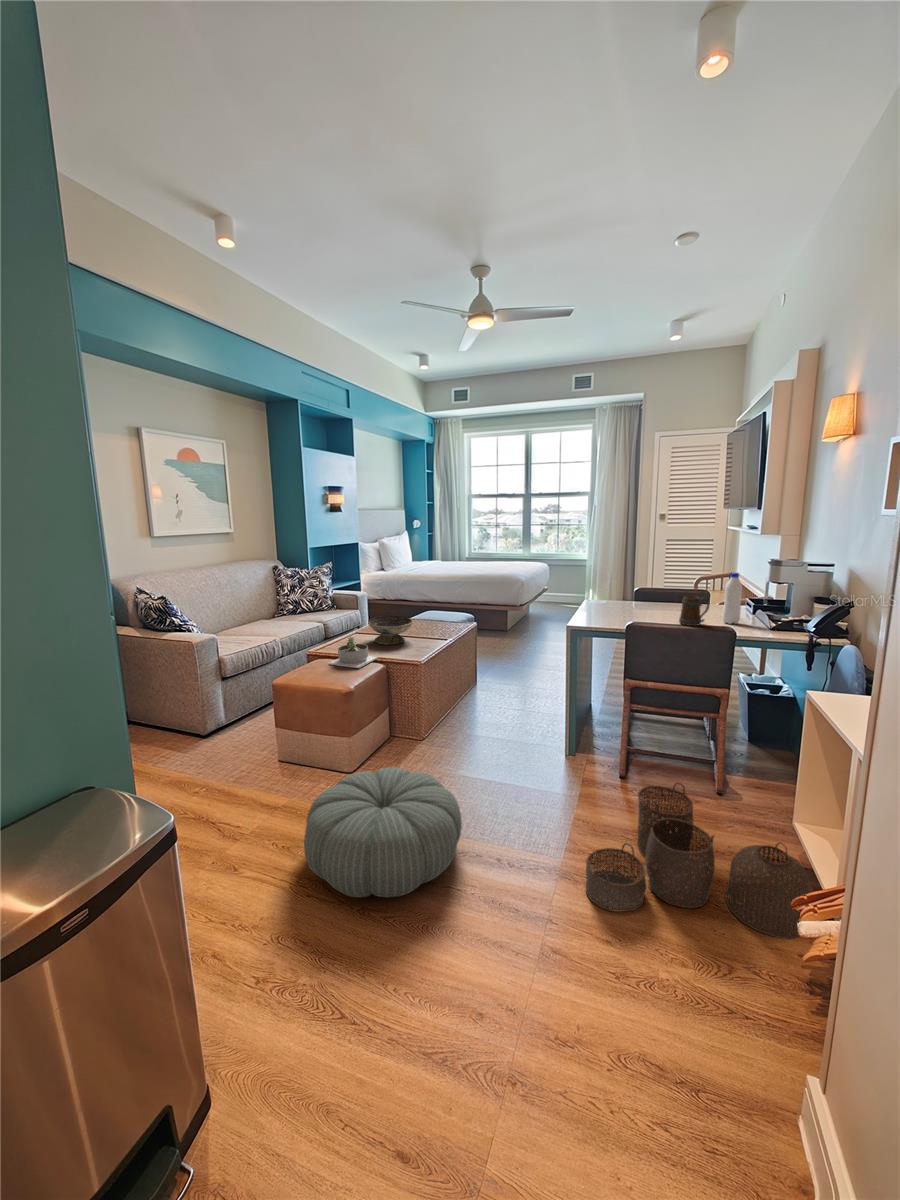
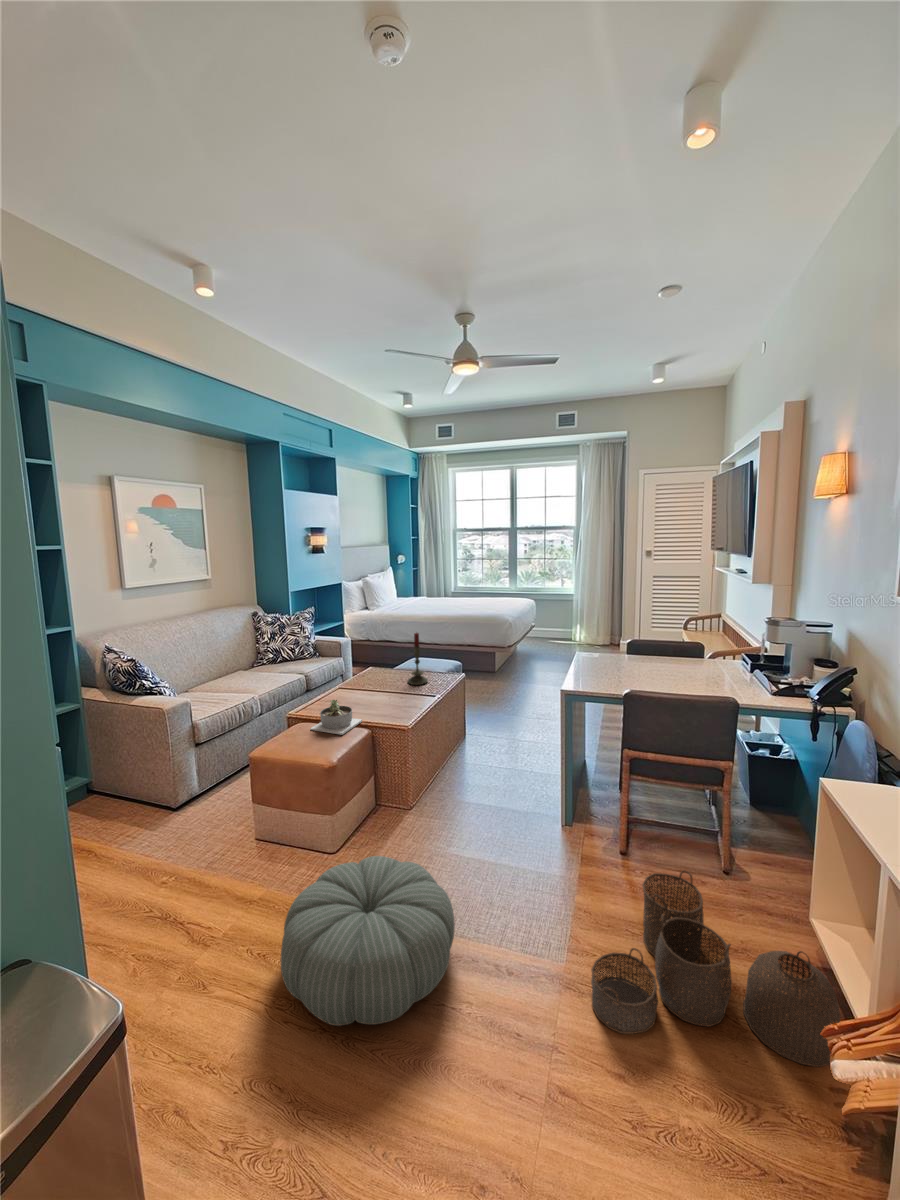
water bottle: present [723,573,742,624] -> none [720,634,740,687]
candle: none [421,580,441,632] -> present [408,633,428,685]
mug: present [679,596,709,626] -> none [676,658,706,690]
decorative bowl: present [368,615,413,644] -> none [352,670,399,702]

